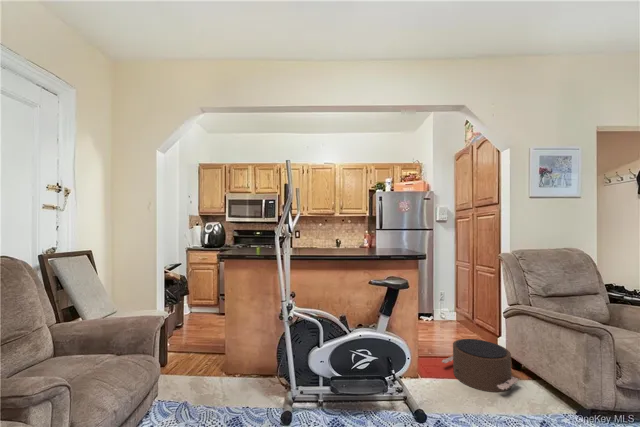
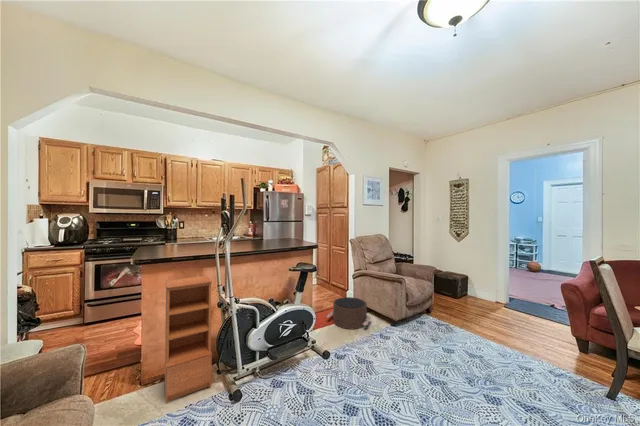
bookcase: none [232,281,279,402] -> present [165,276,212,403]

